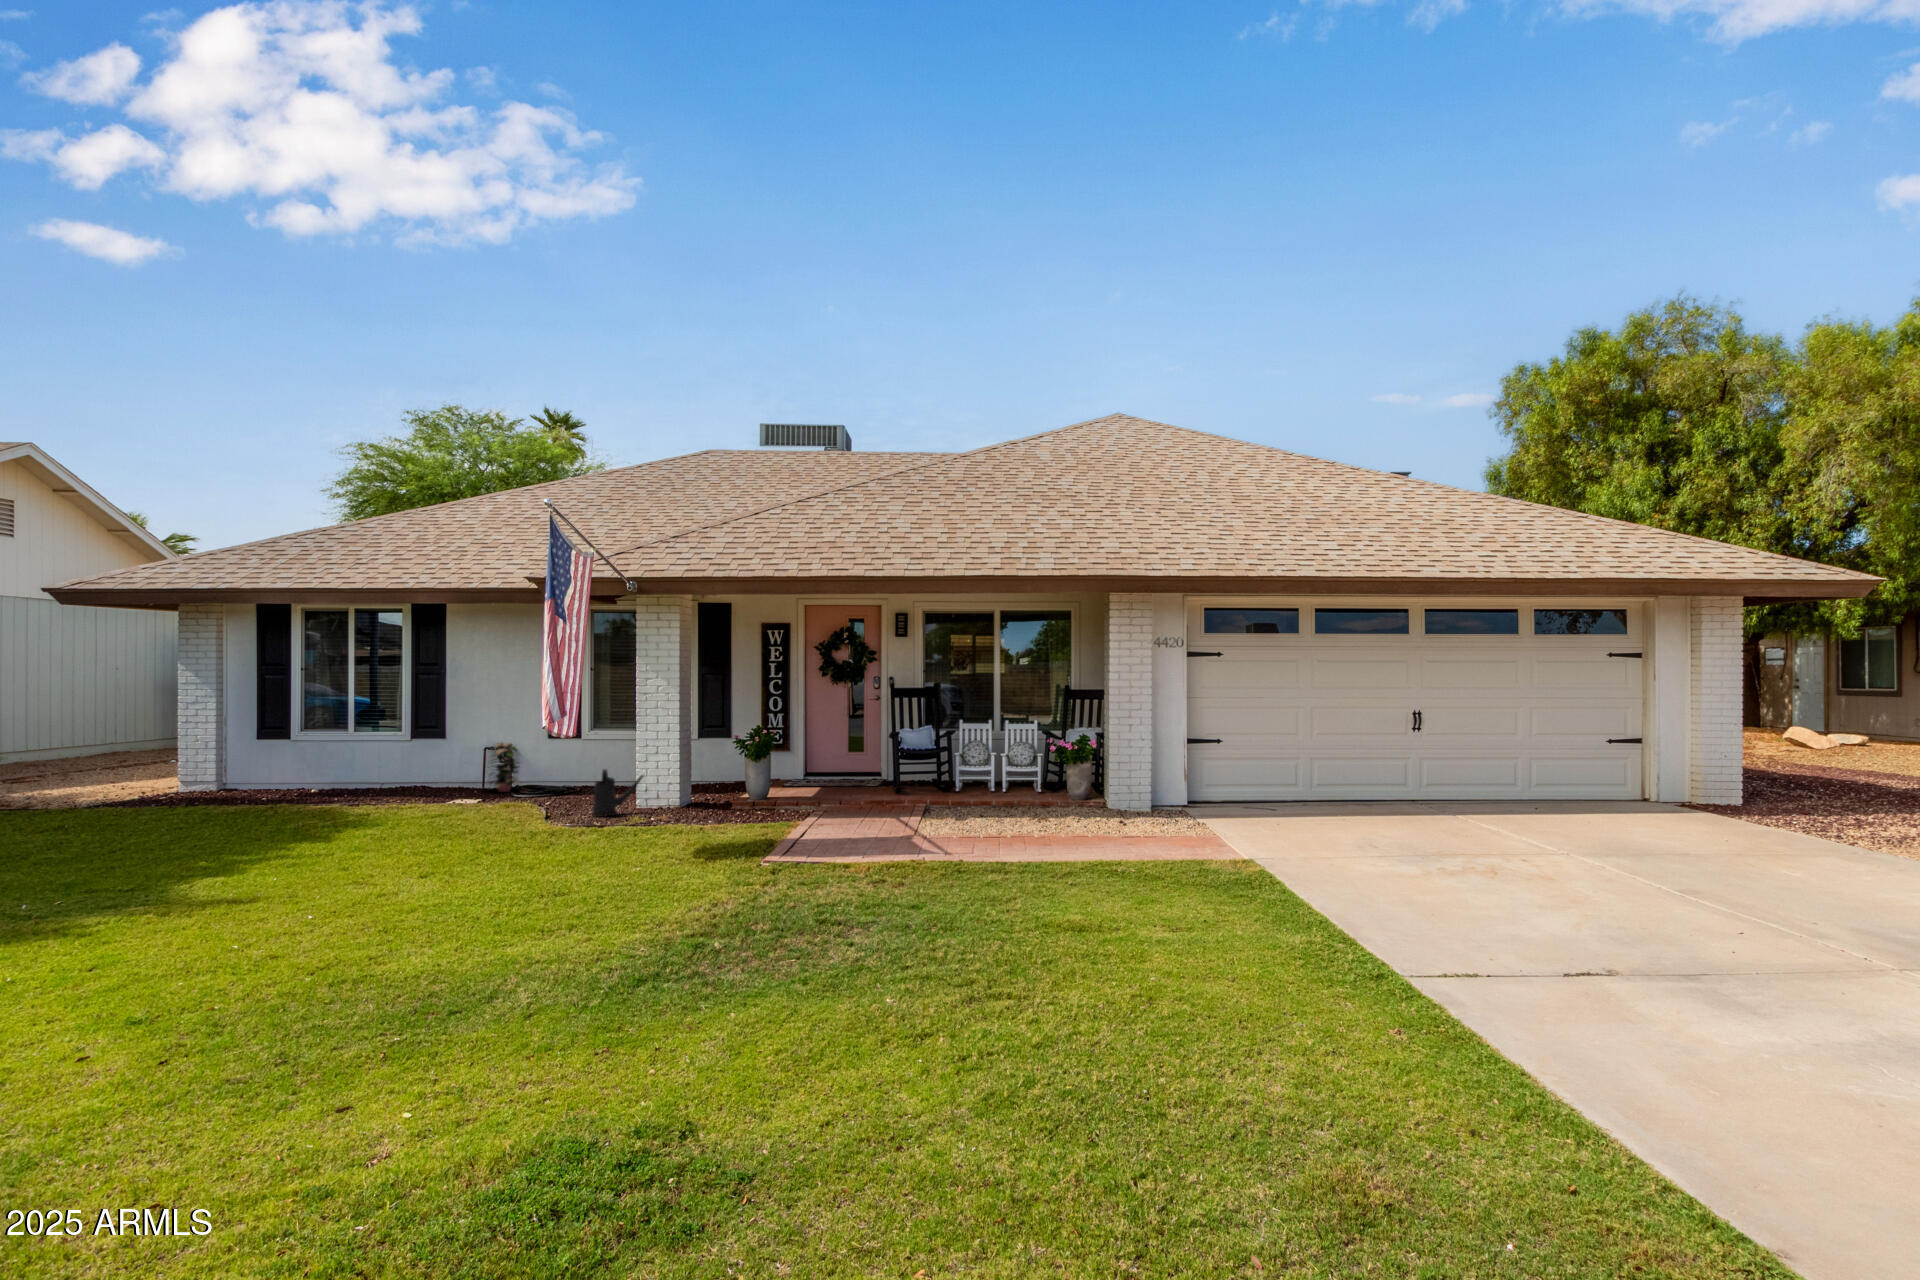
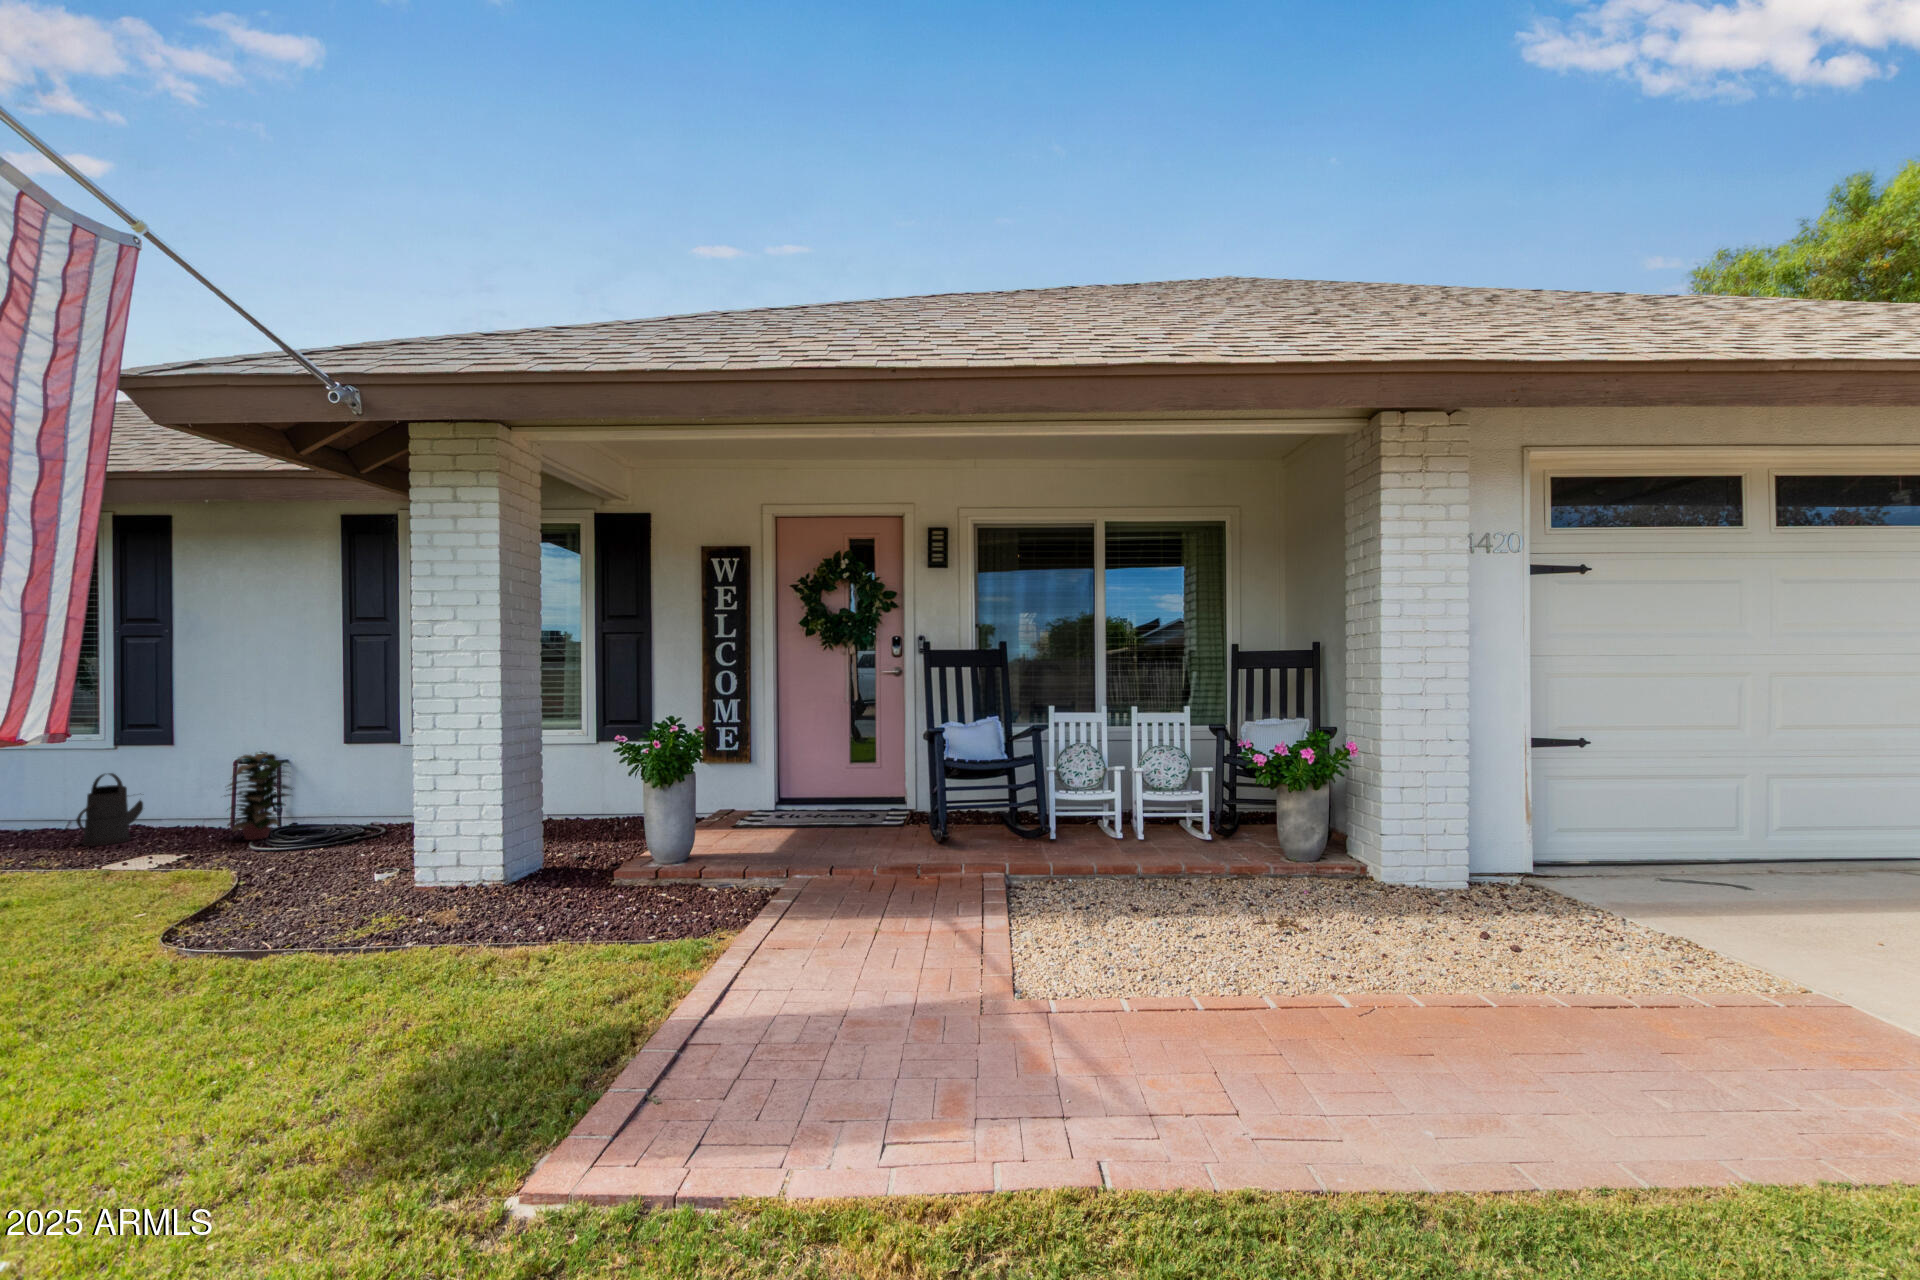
watering can: present [592,769,643,817] -> present [76,773,143,846]

